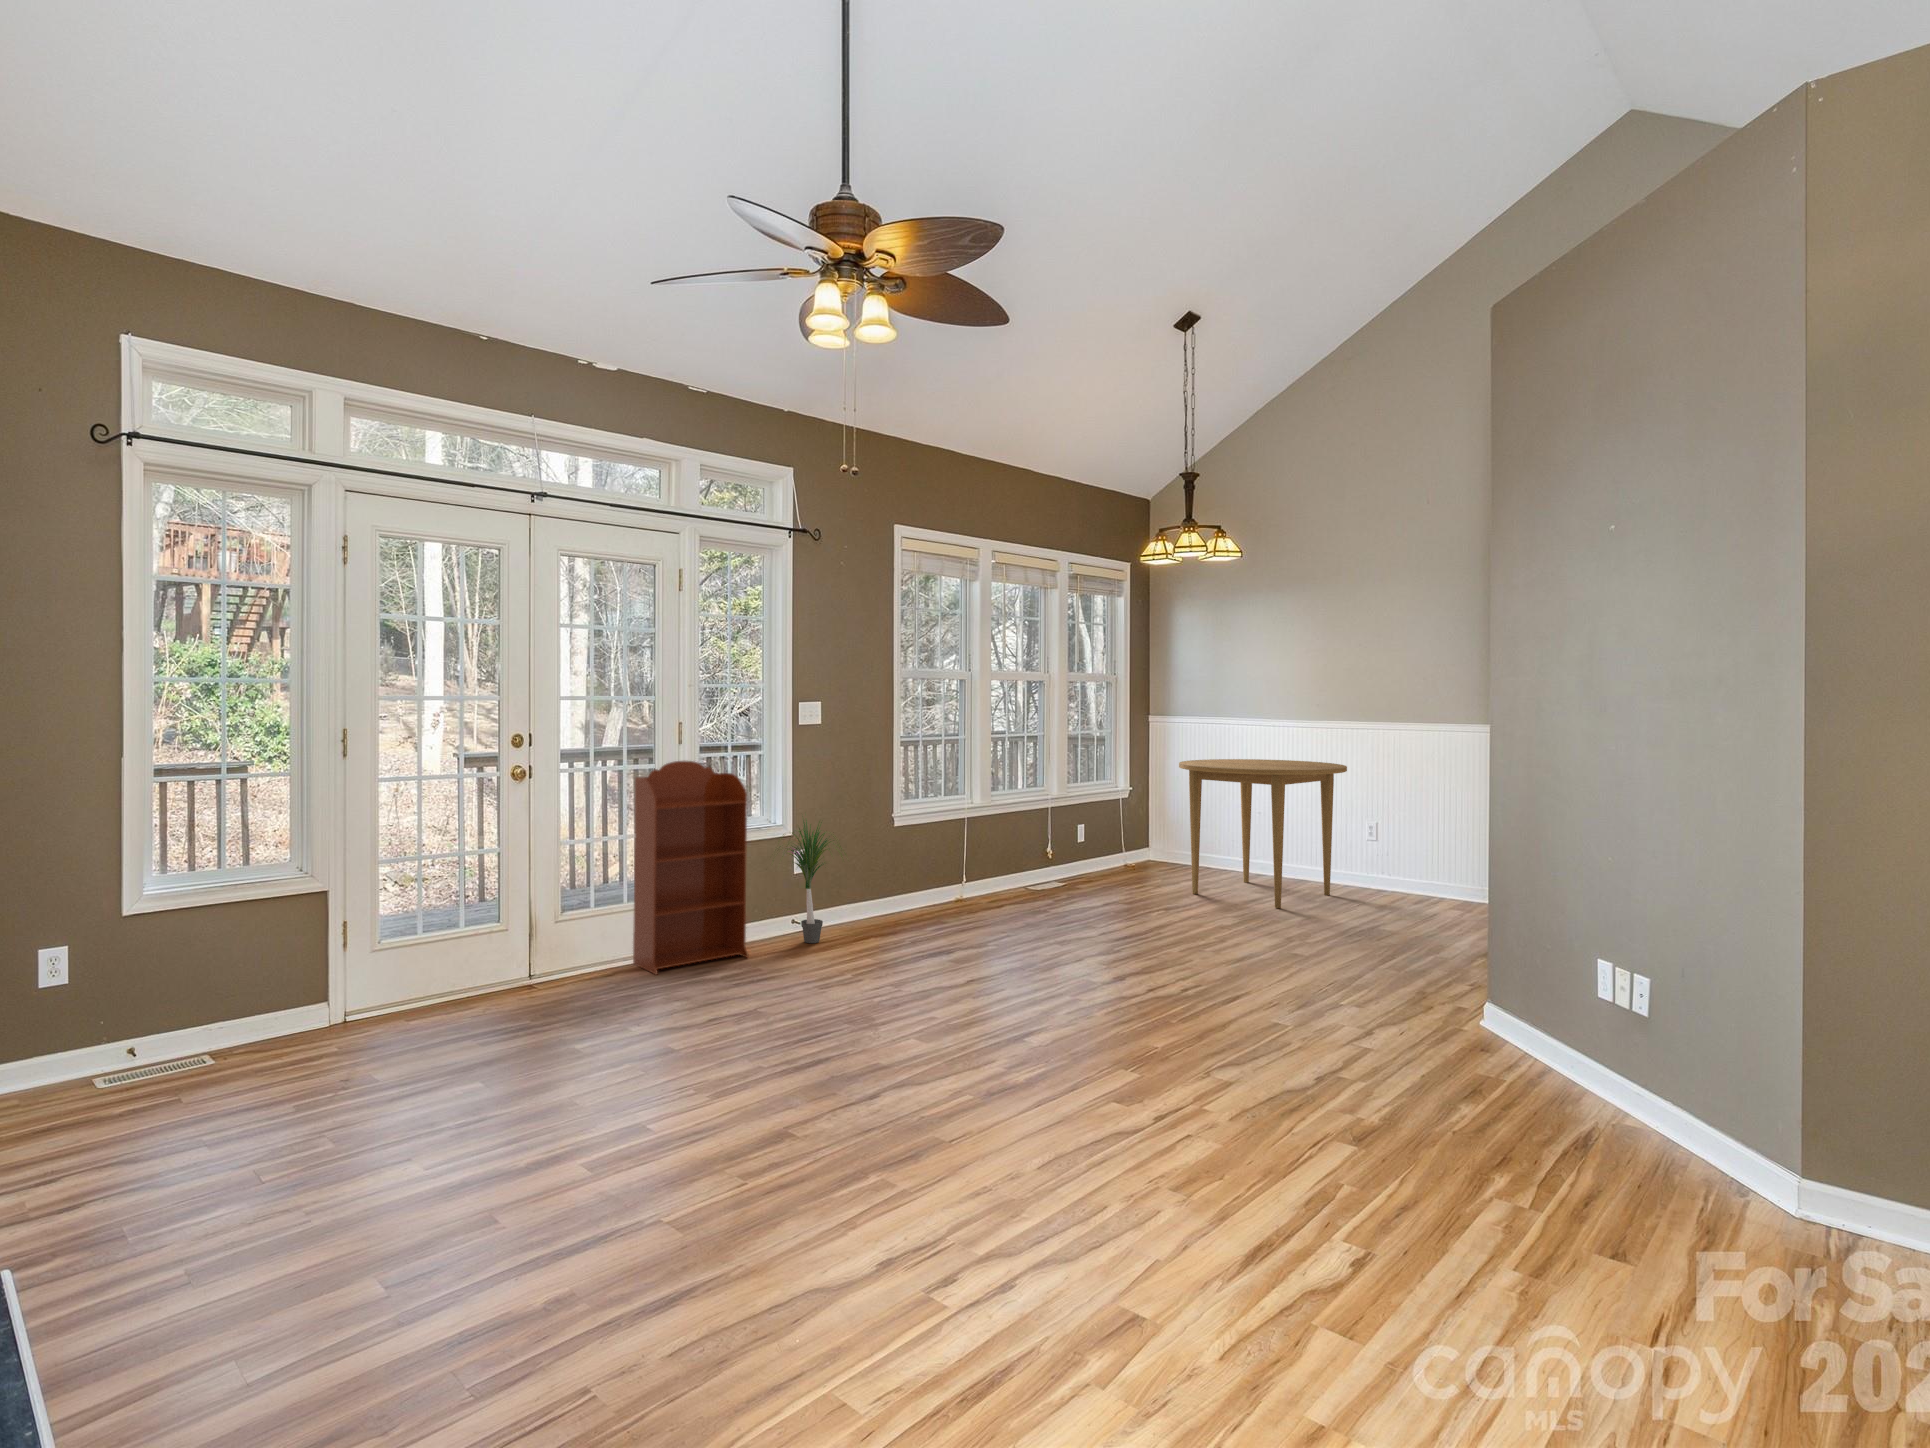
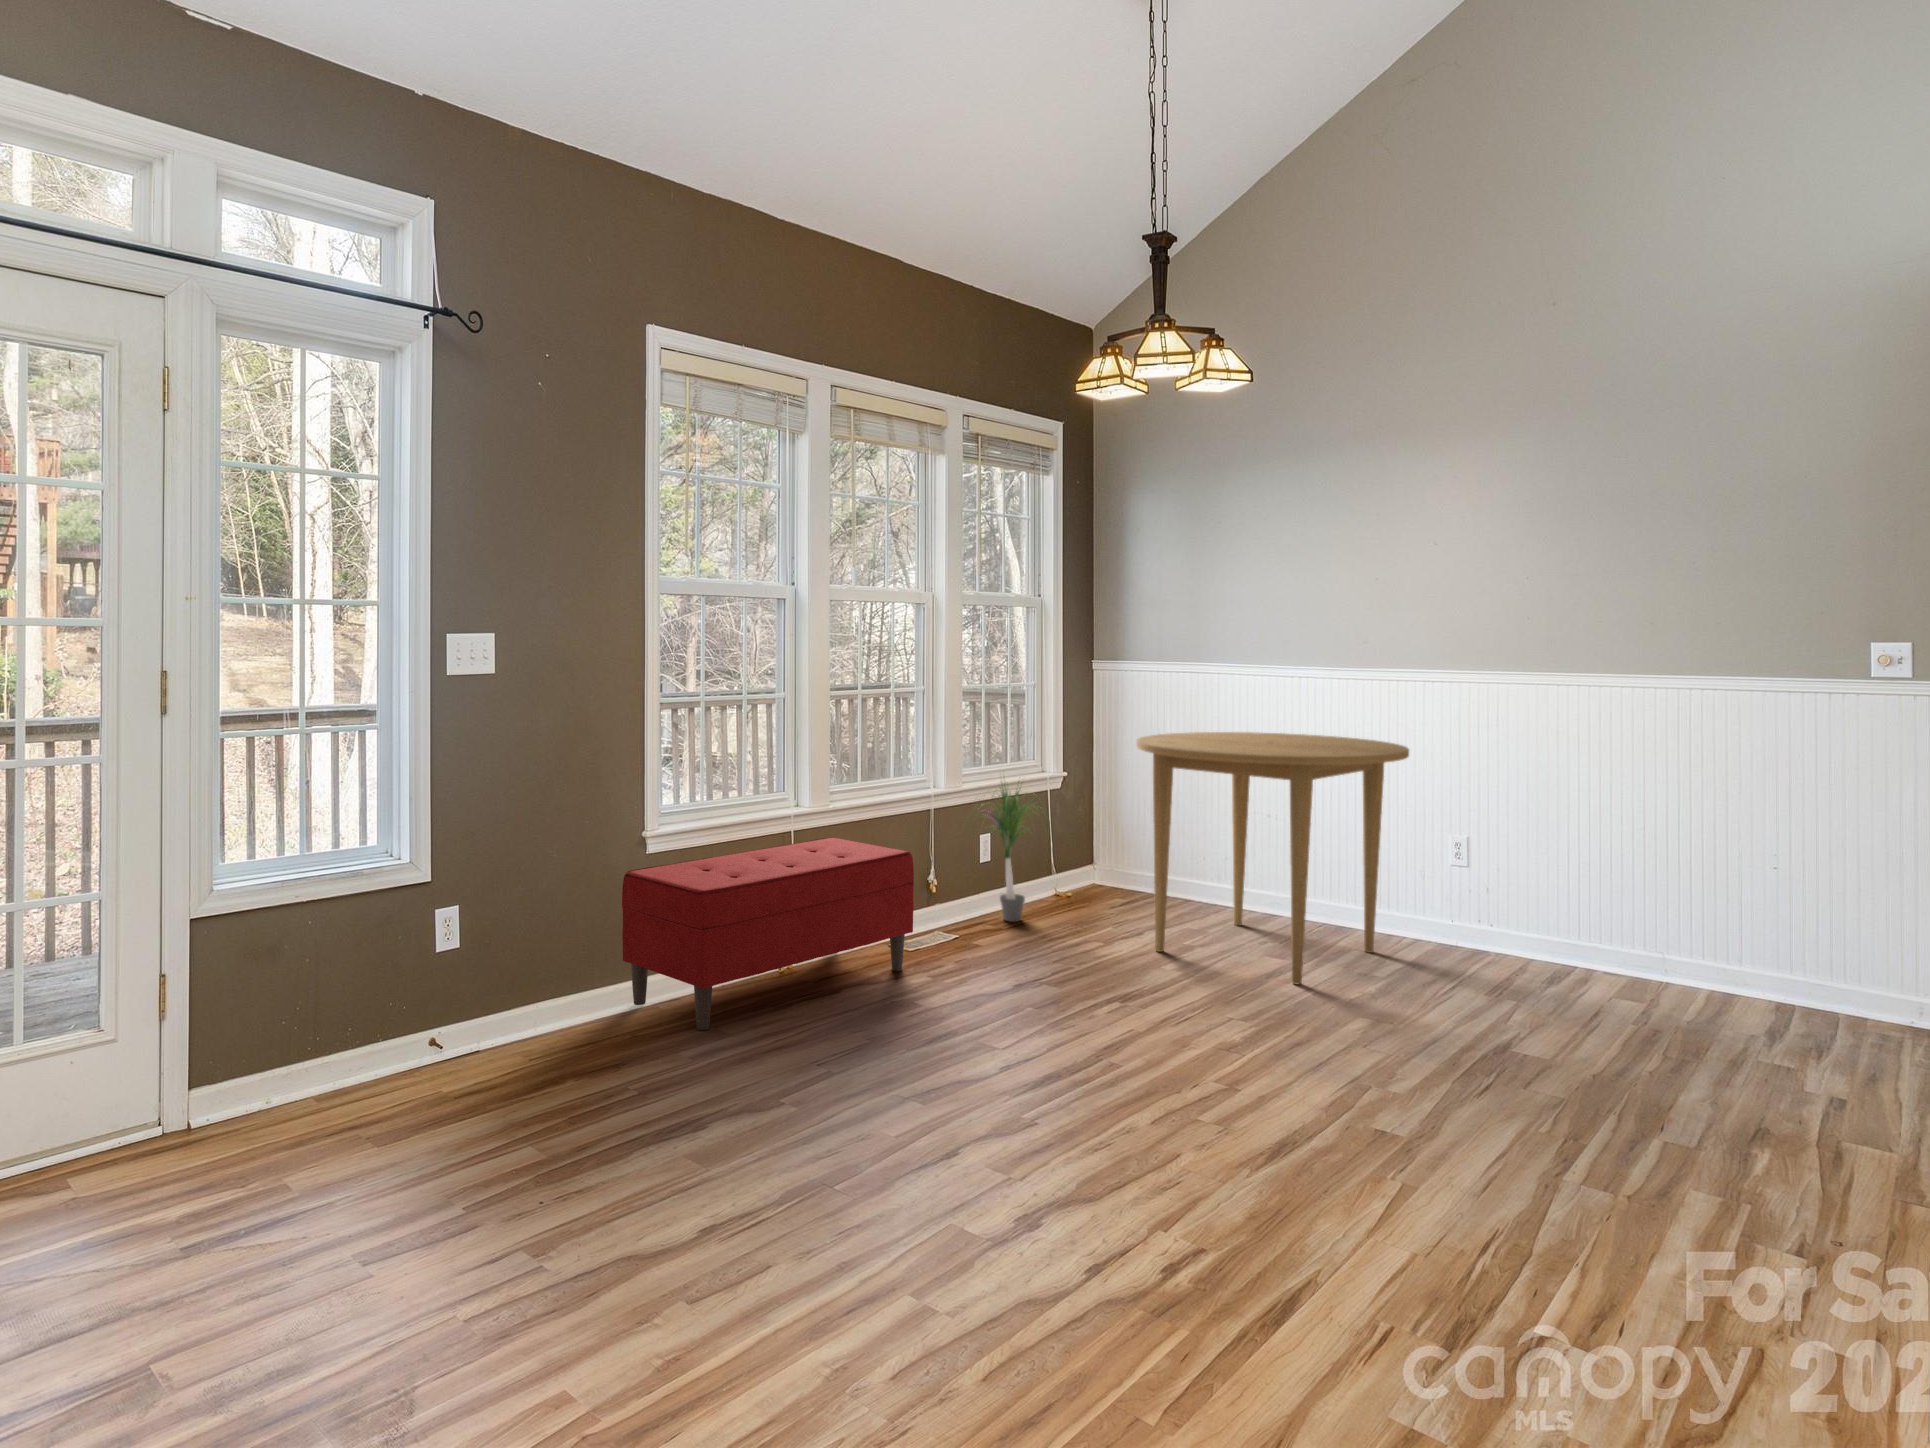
bookcase: present [633,761,749,975] -> none [23,751,290,1207]
potted plant: present [773,820,842,943] -> present [967,787,1047,922]
bench: none [882,822,1045,923] -> present [622,837,914,1030]

